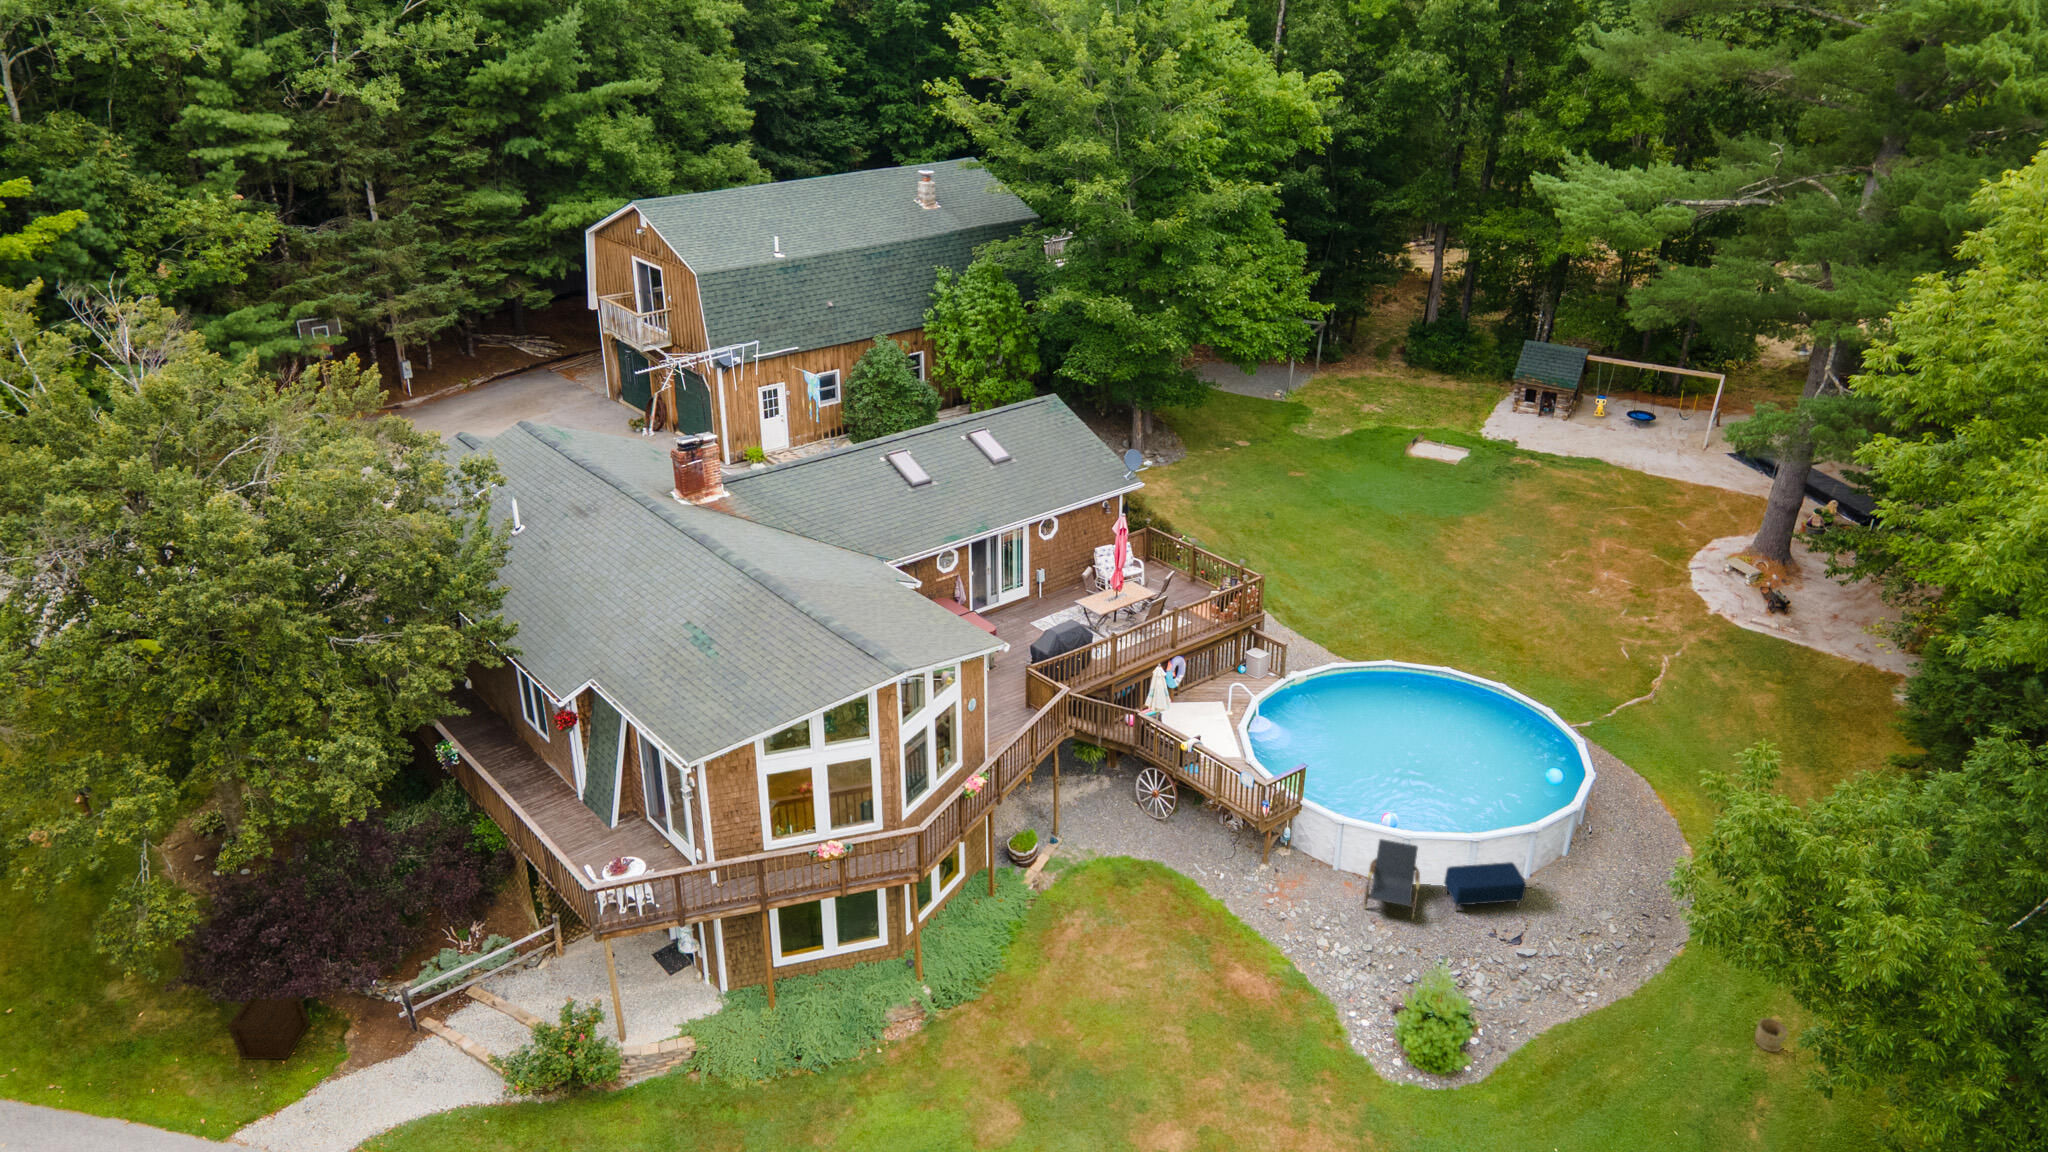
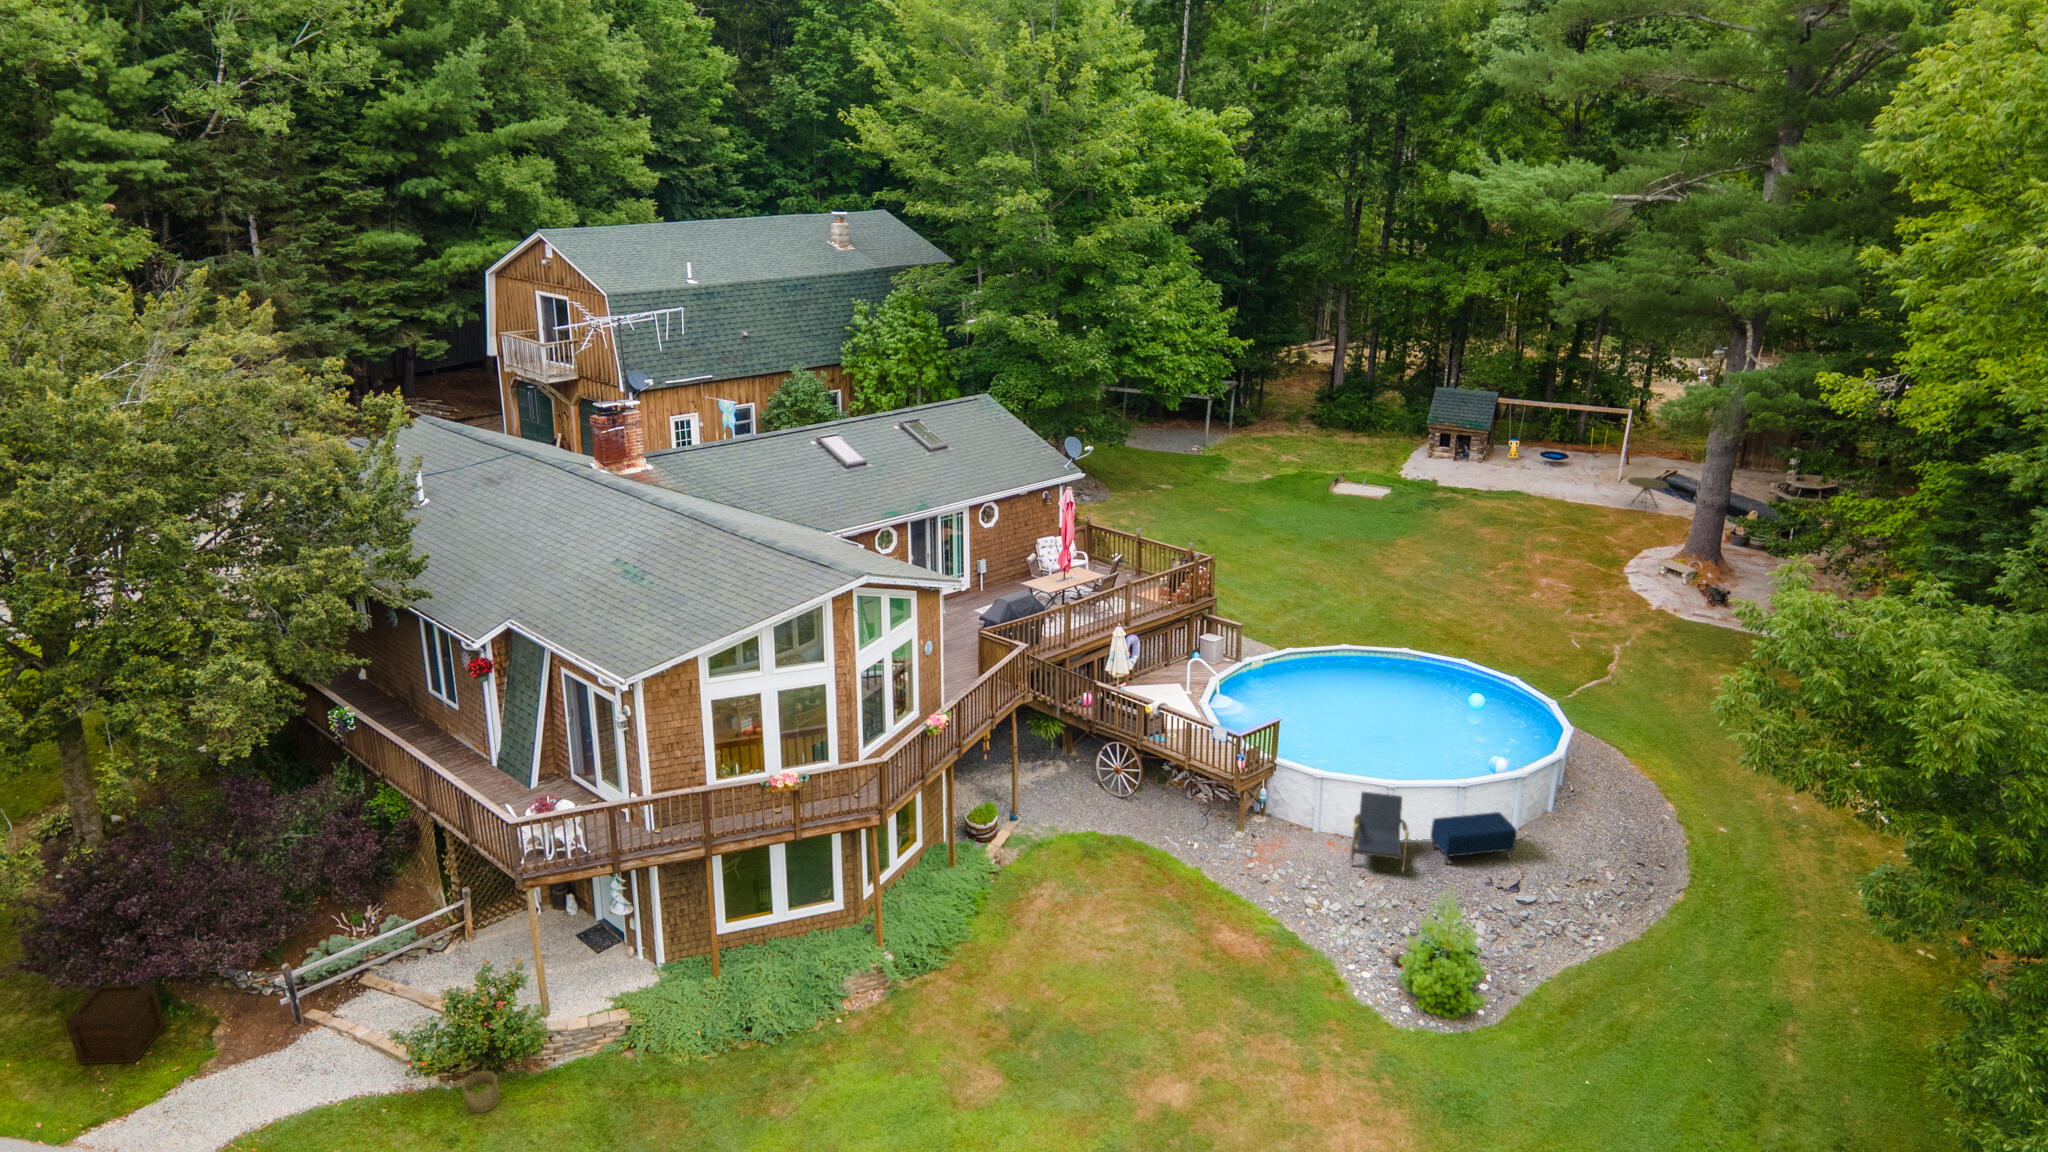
round table: none [1717,453,1760,490] -> present [1628,477,1669,503]
wooden bucket: present [1755,1018,1788,1052] -> present [462,1071,500,1113]

